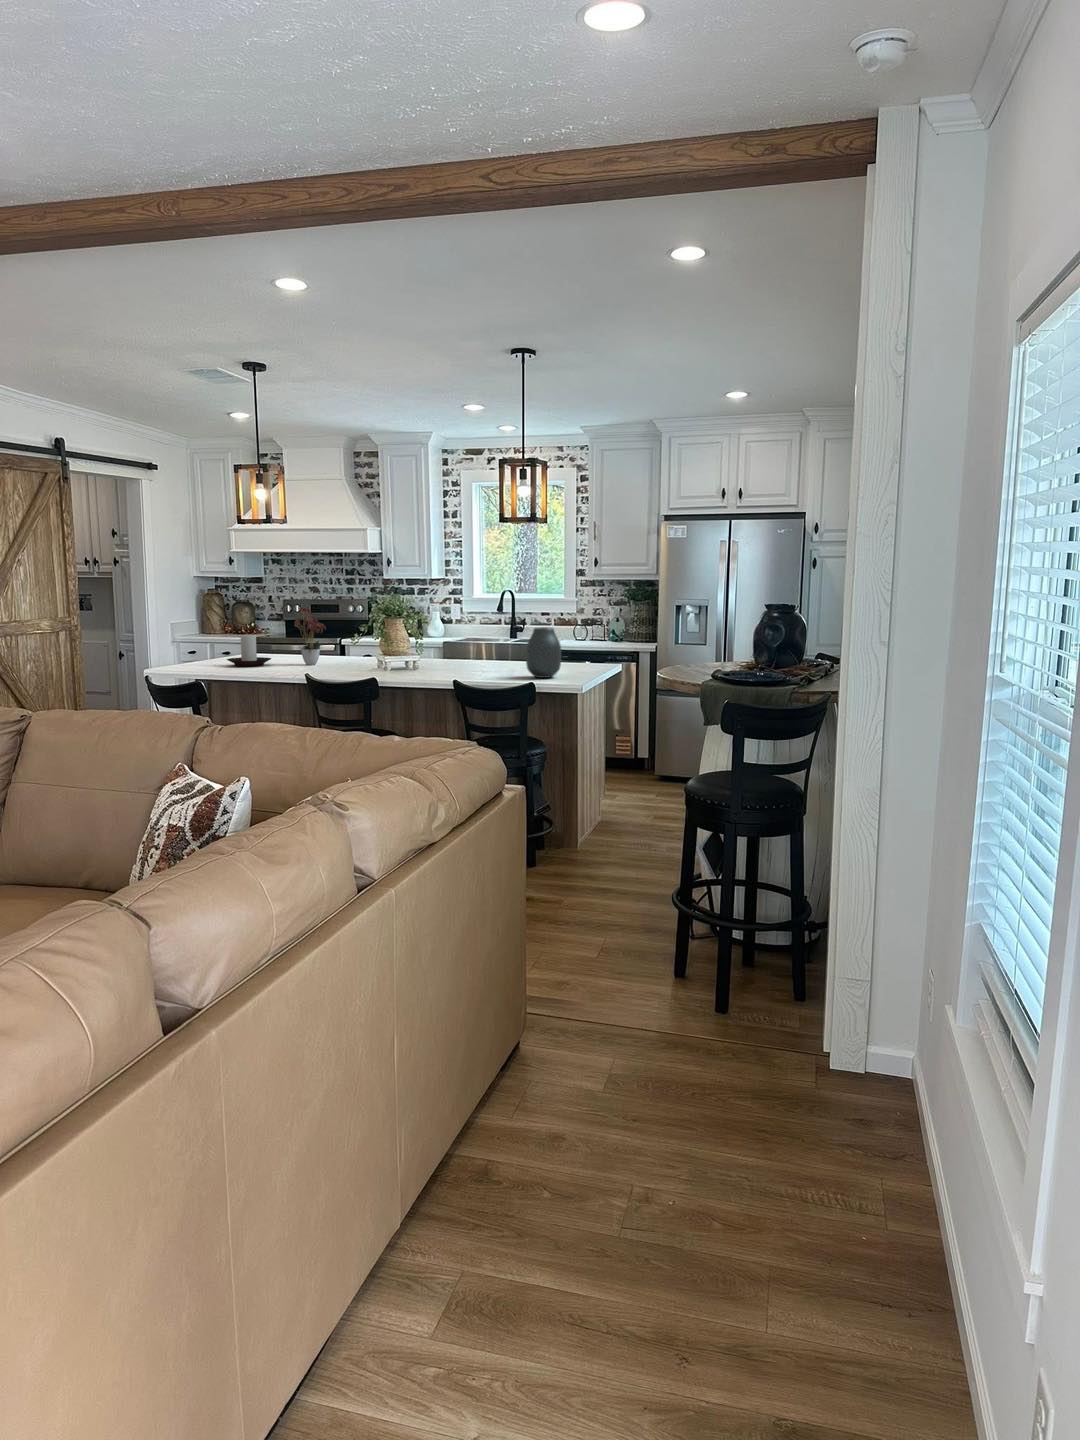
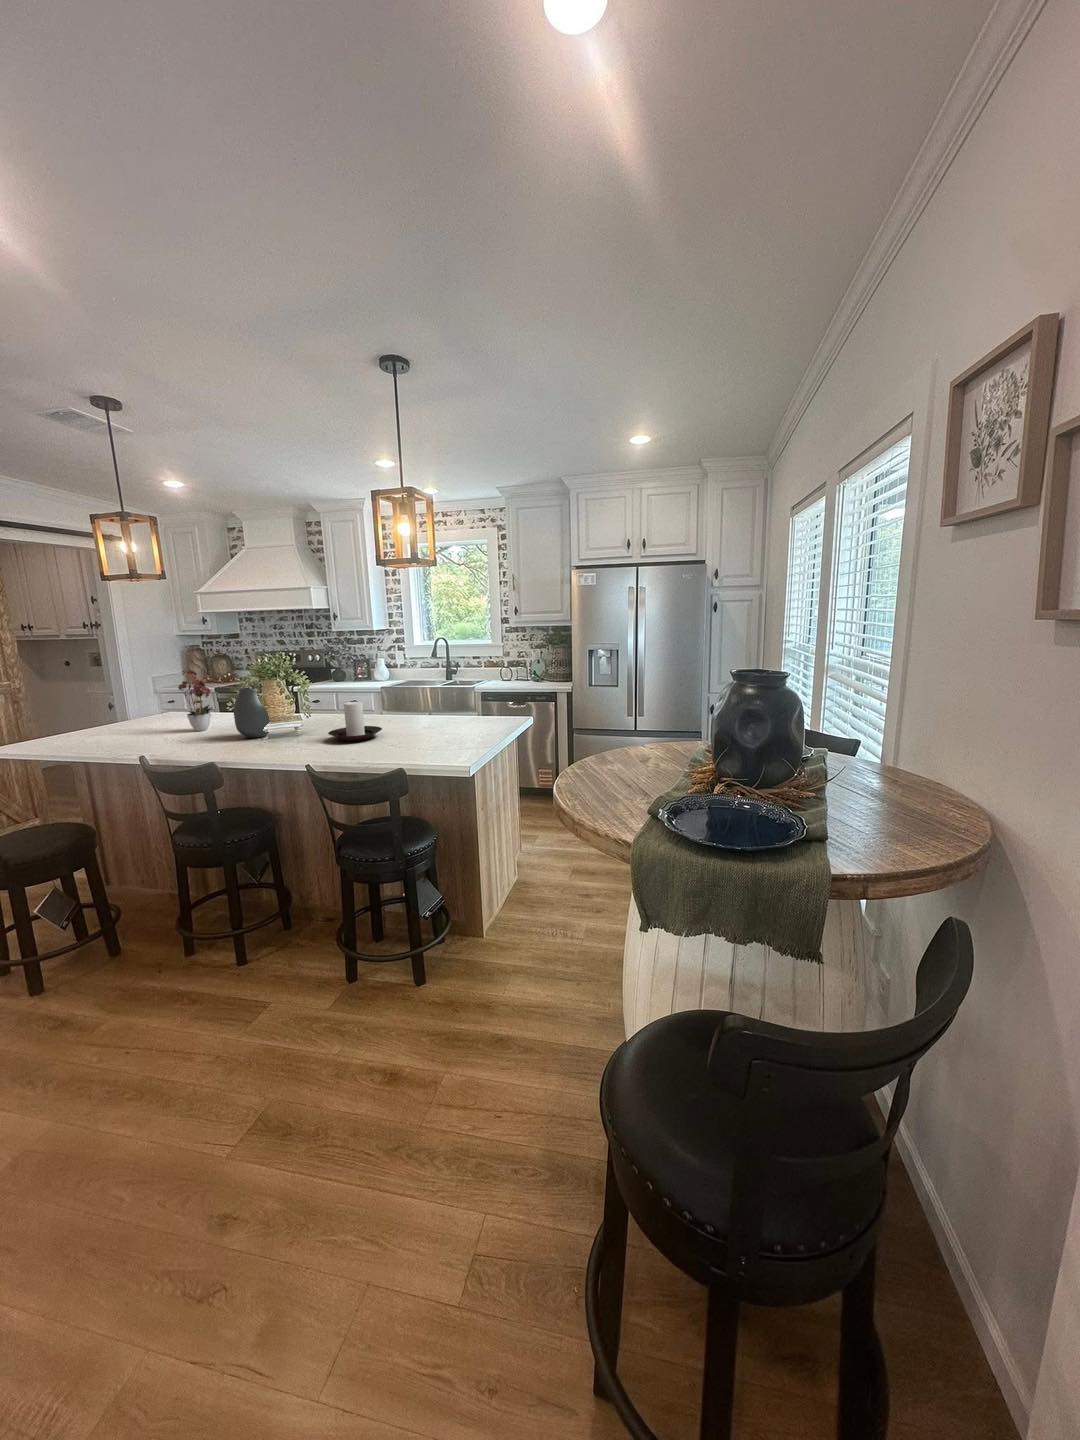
vase: present [526,627,561,678] -> present [234,687,270,738]
candle holder: present [227,635,271,666] -> present [328,702,382,741]

